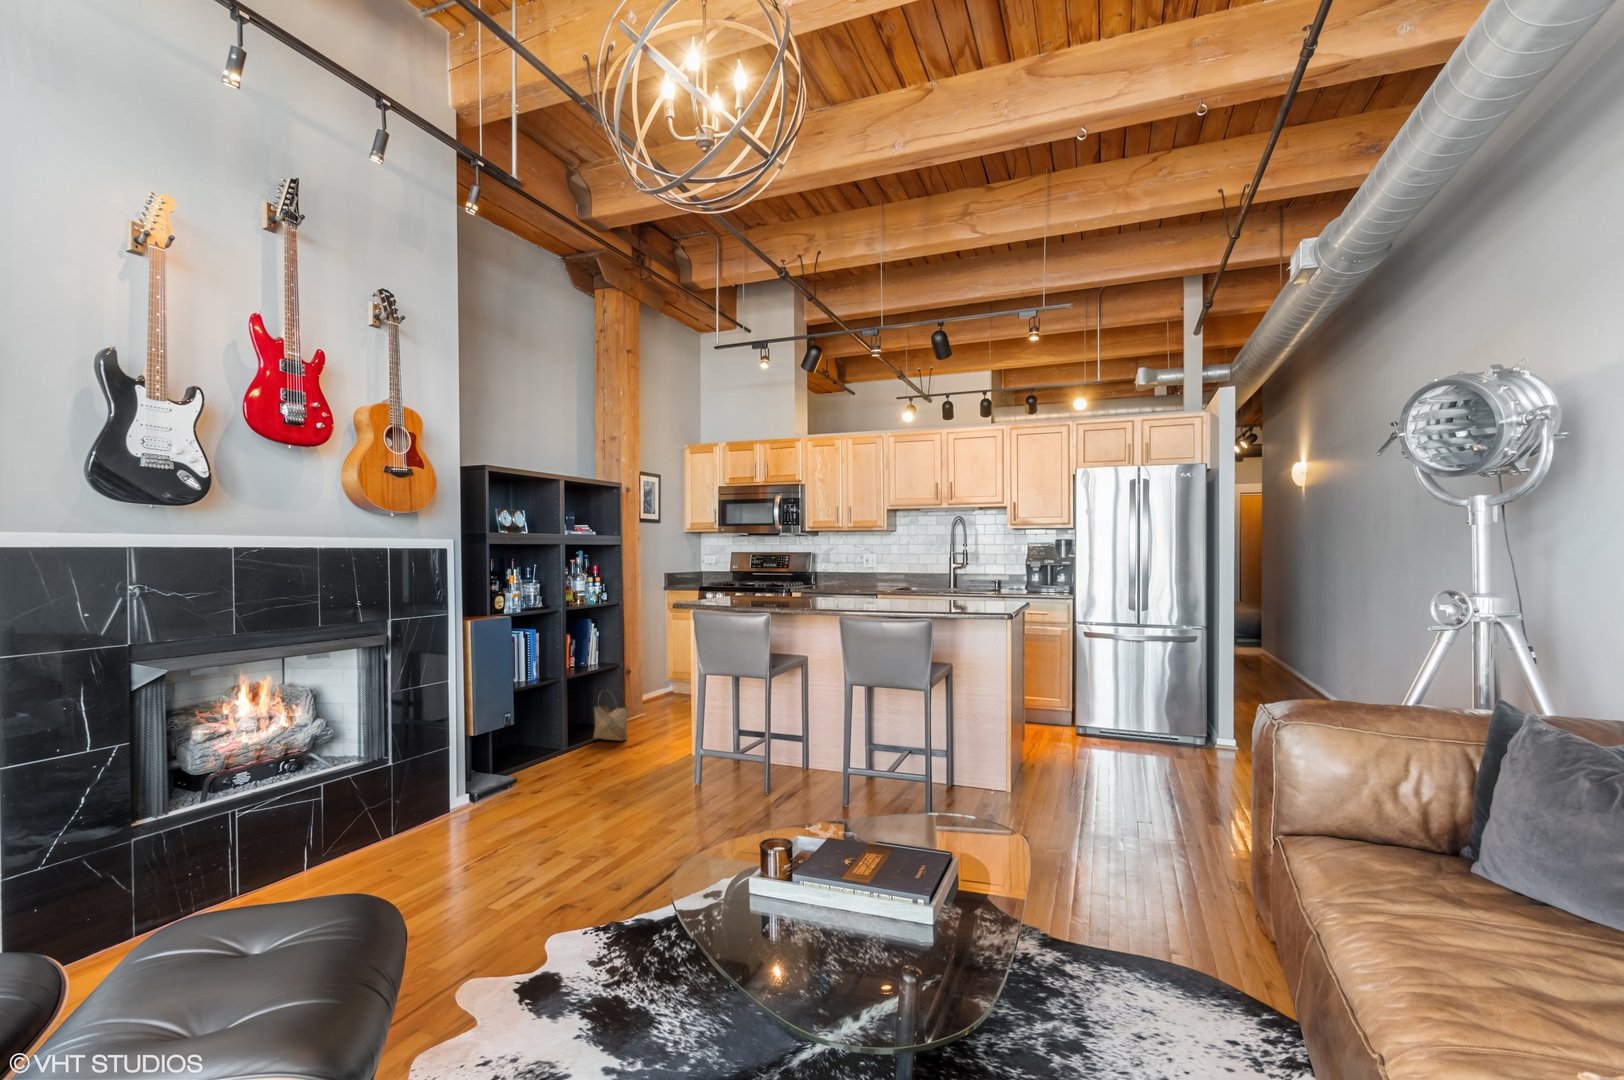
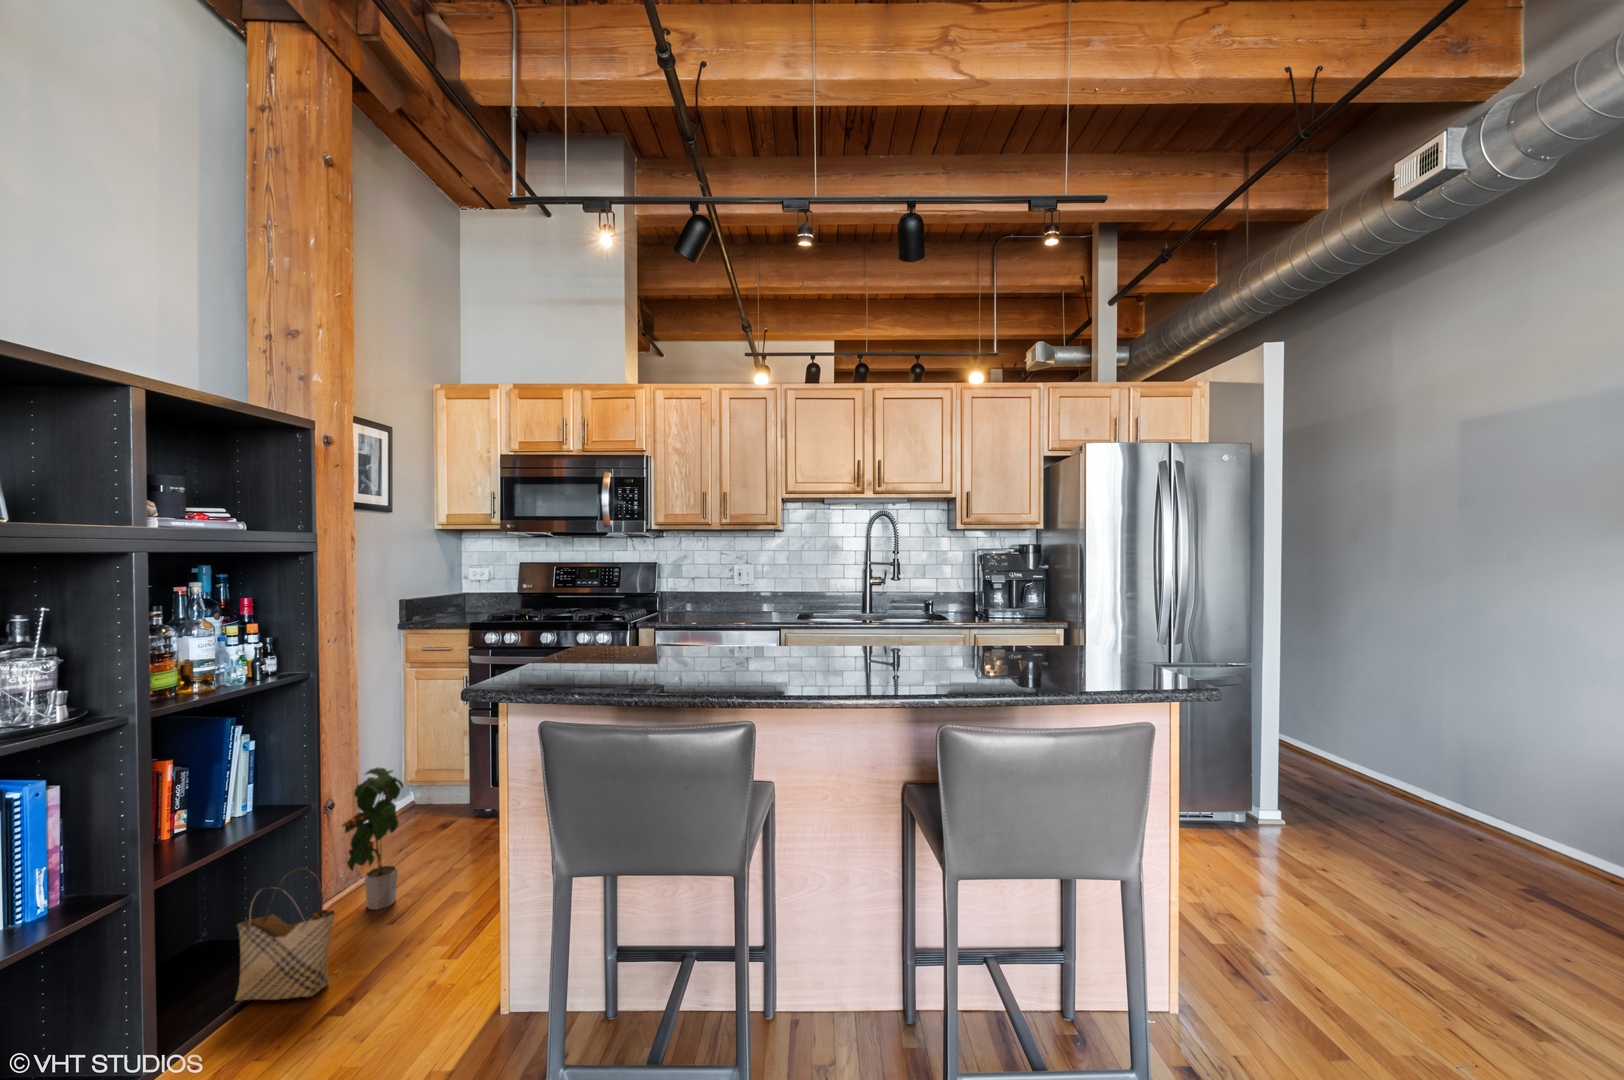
potted plant: none [634,655,662,724] -> present [342,768,404,909]

